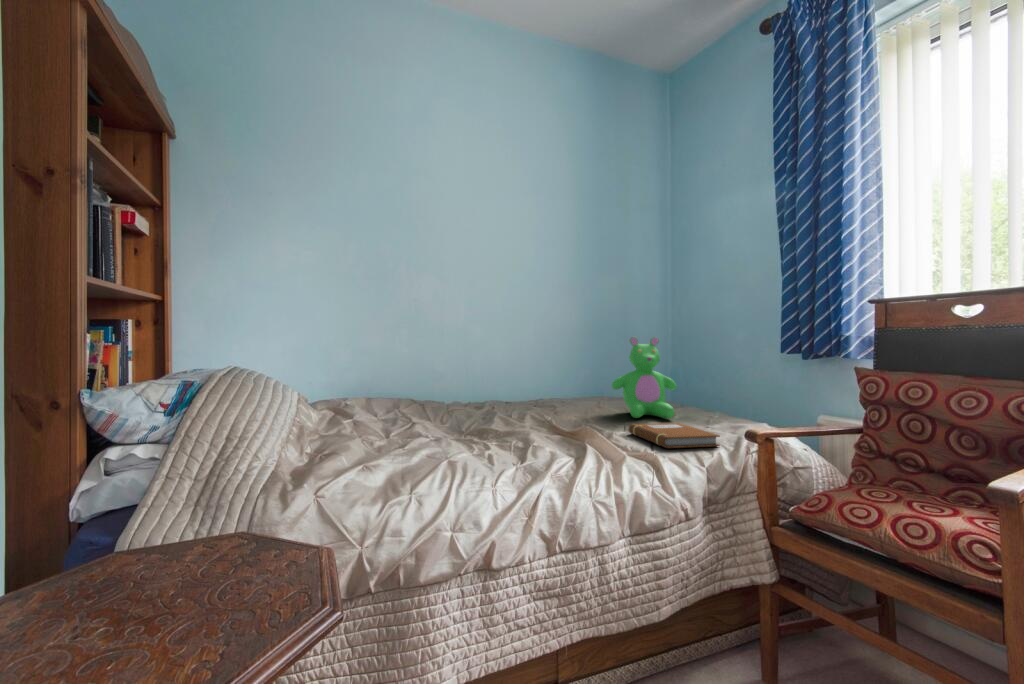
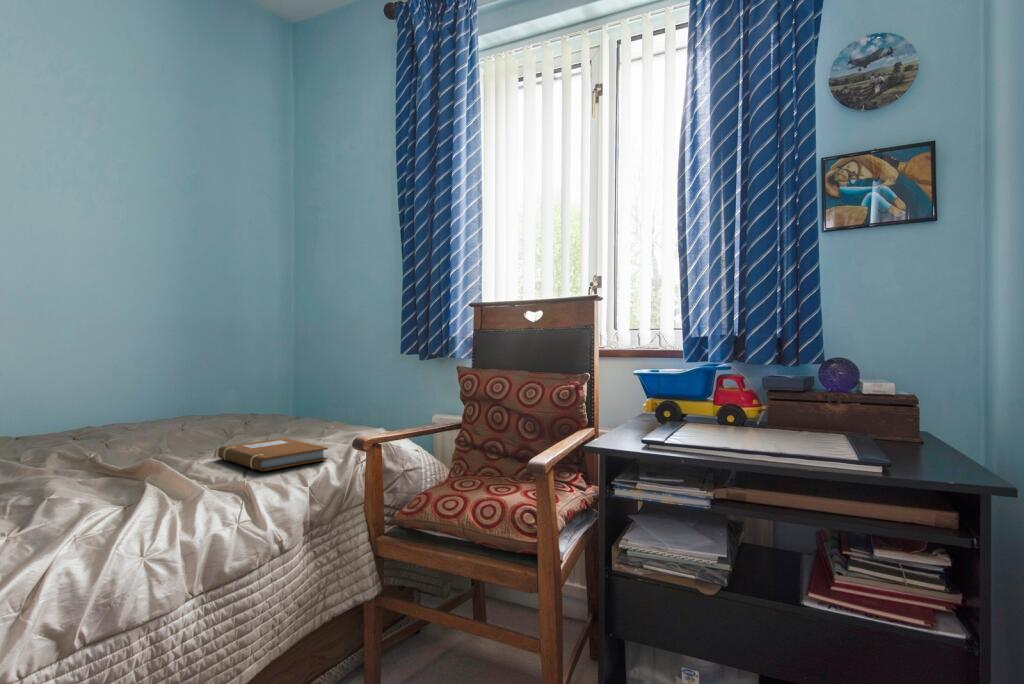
teddy bear: present [612,337,677,418] -> none [202,336,289,437]

